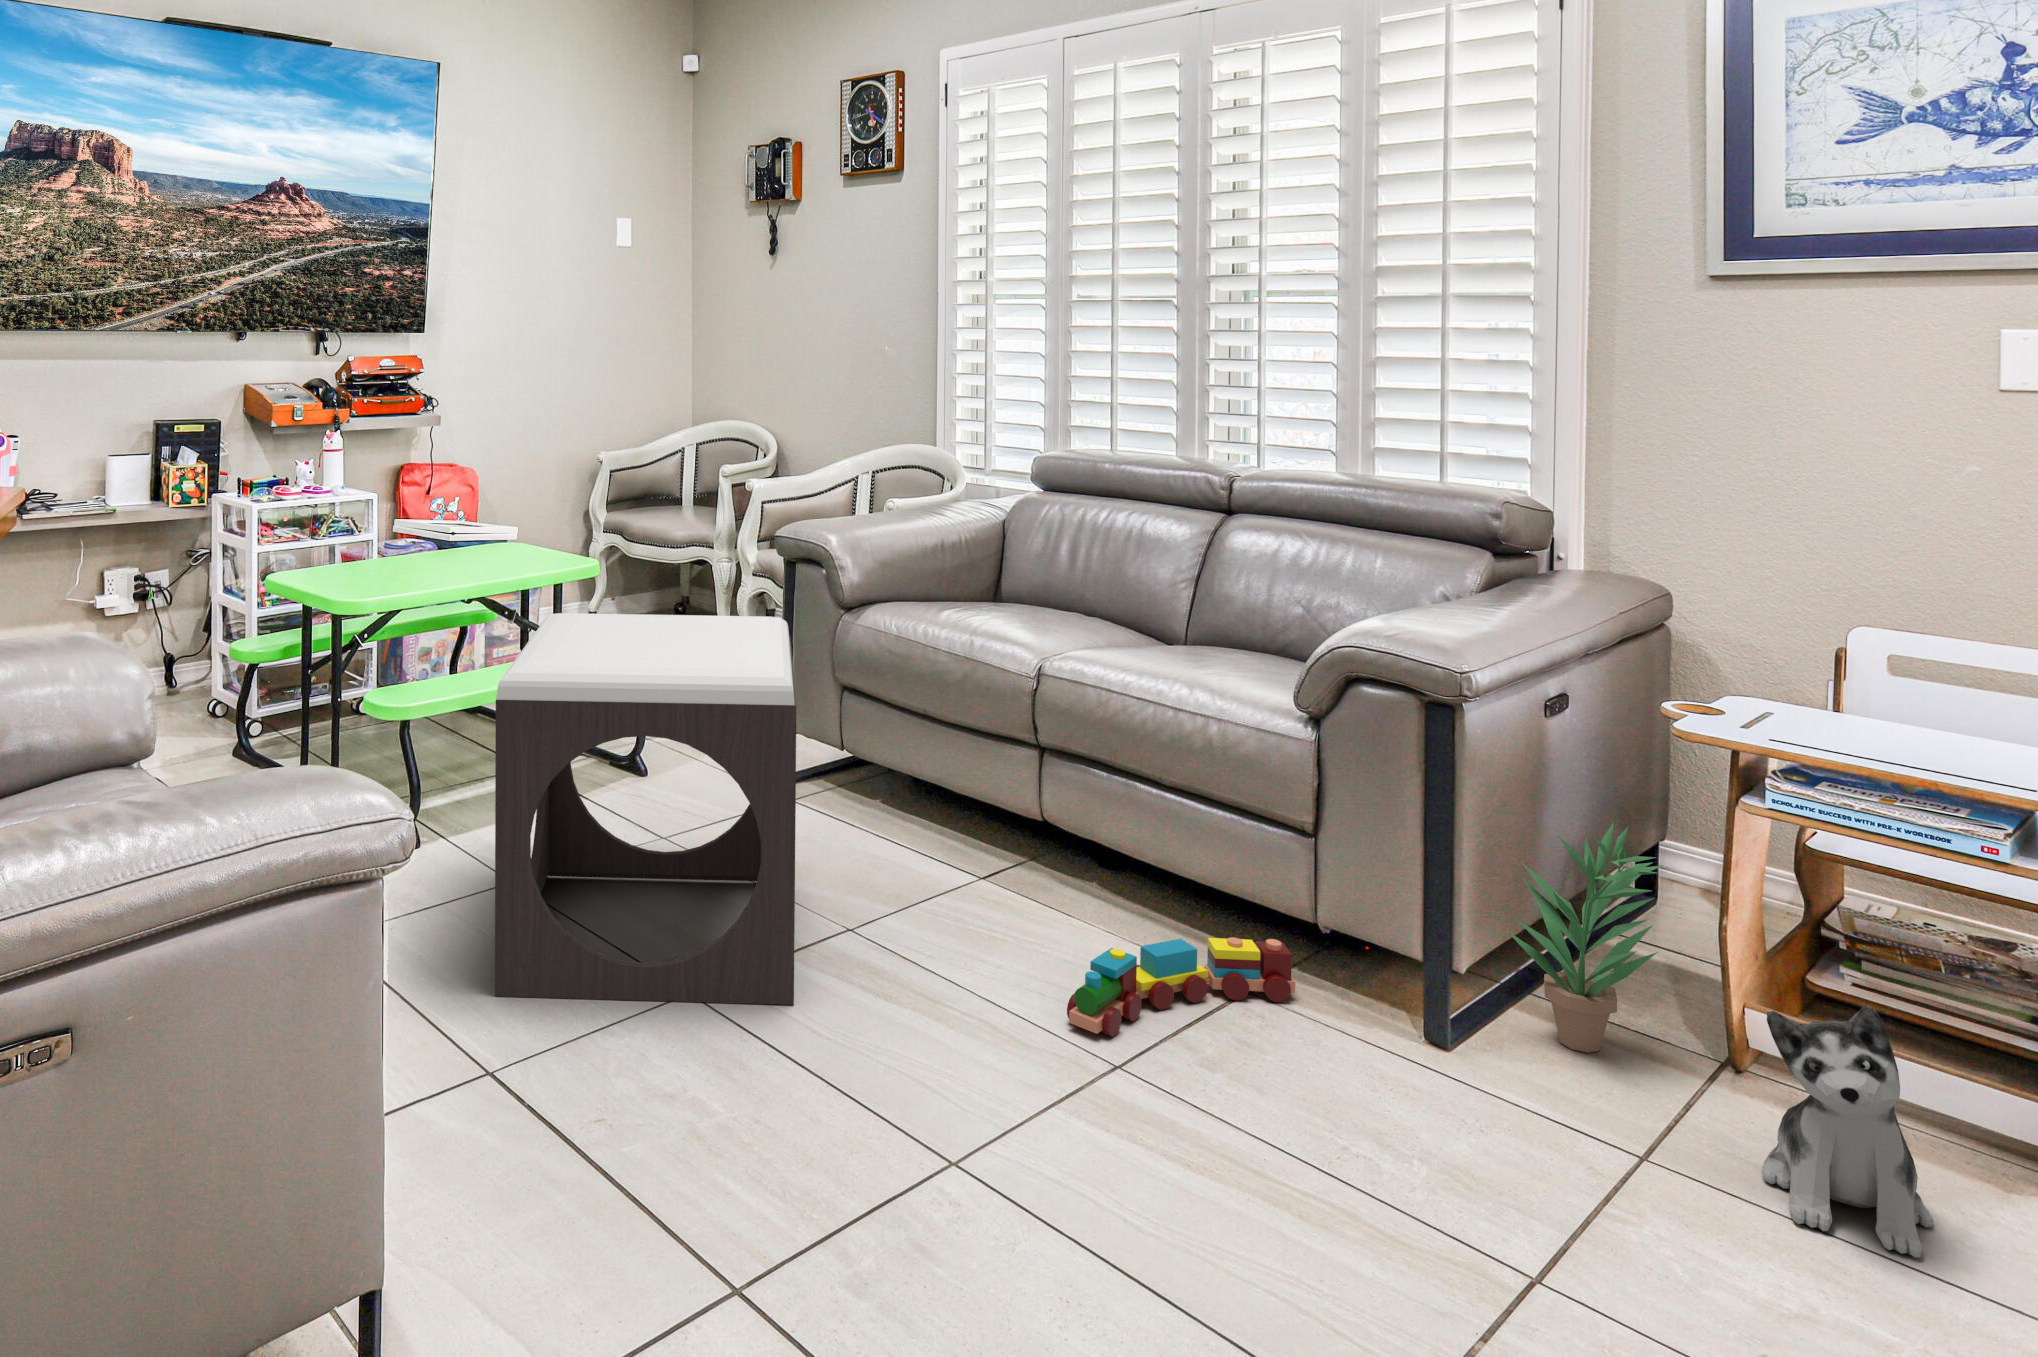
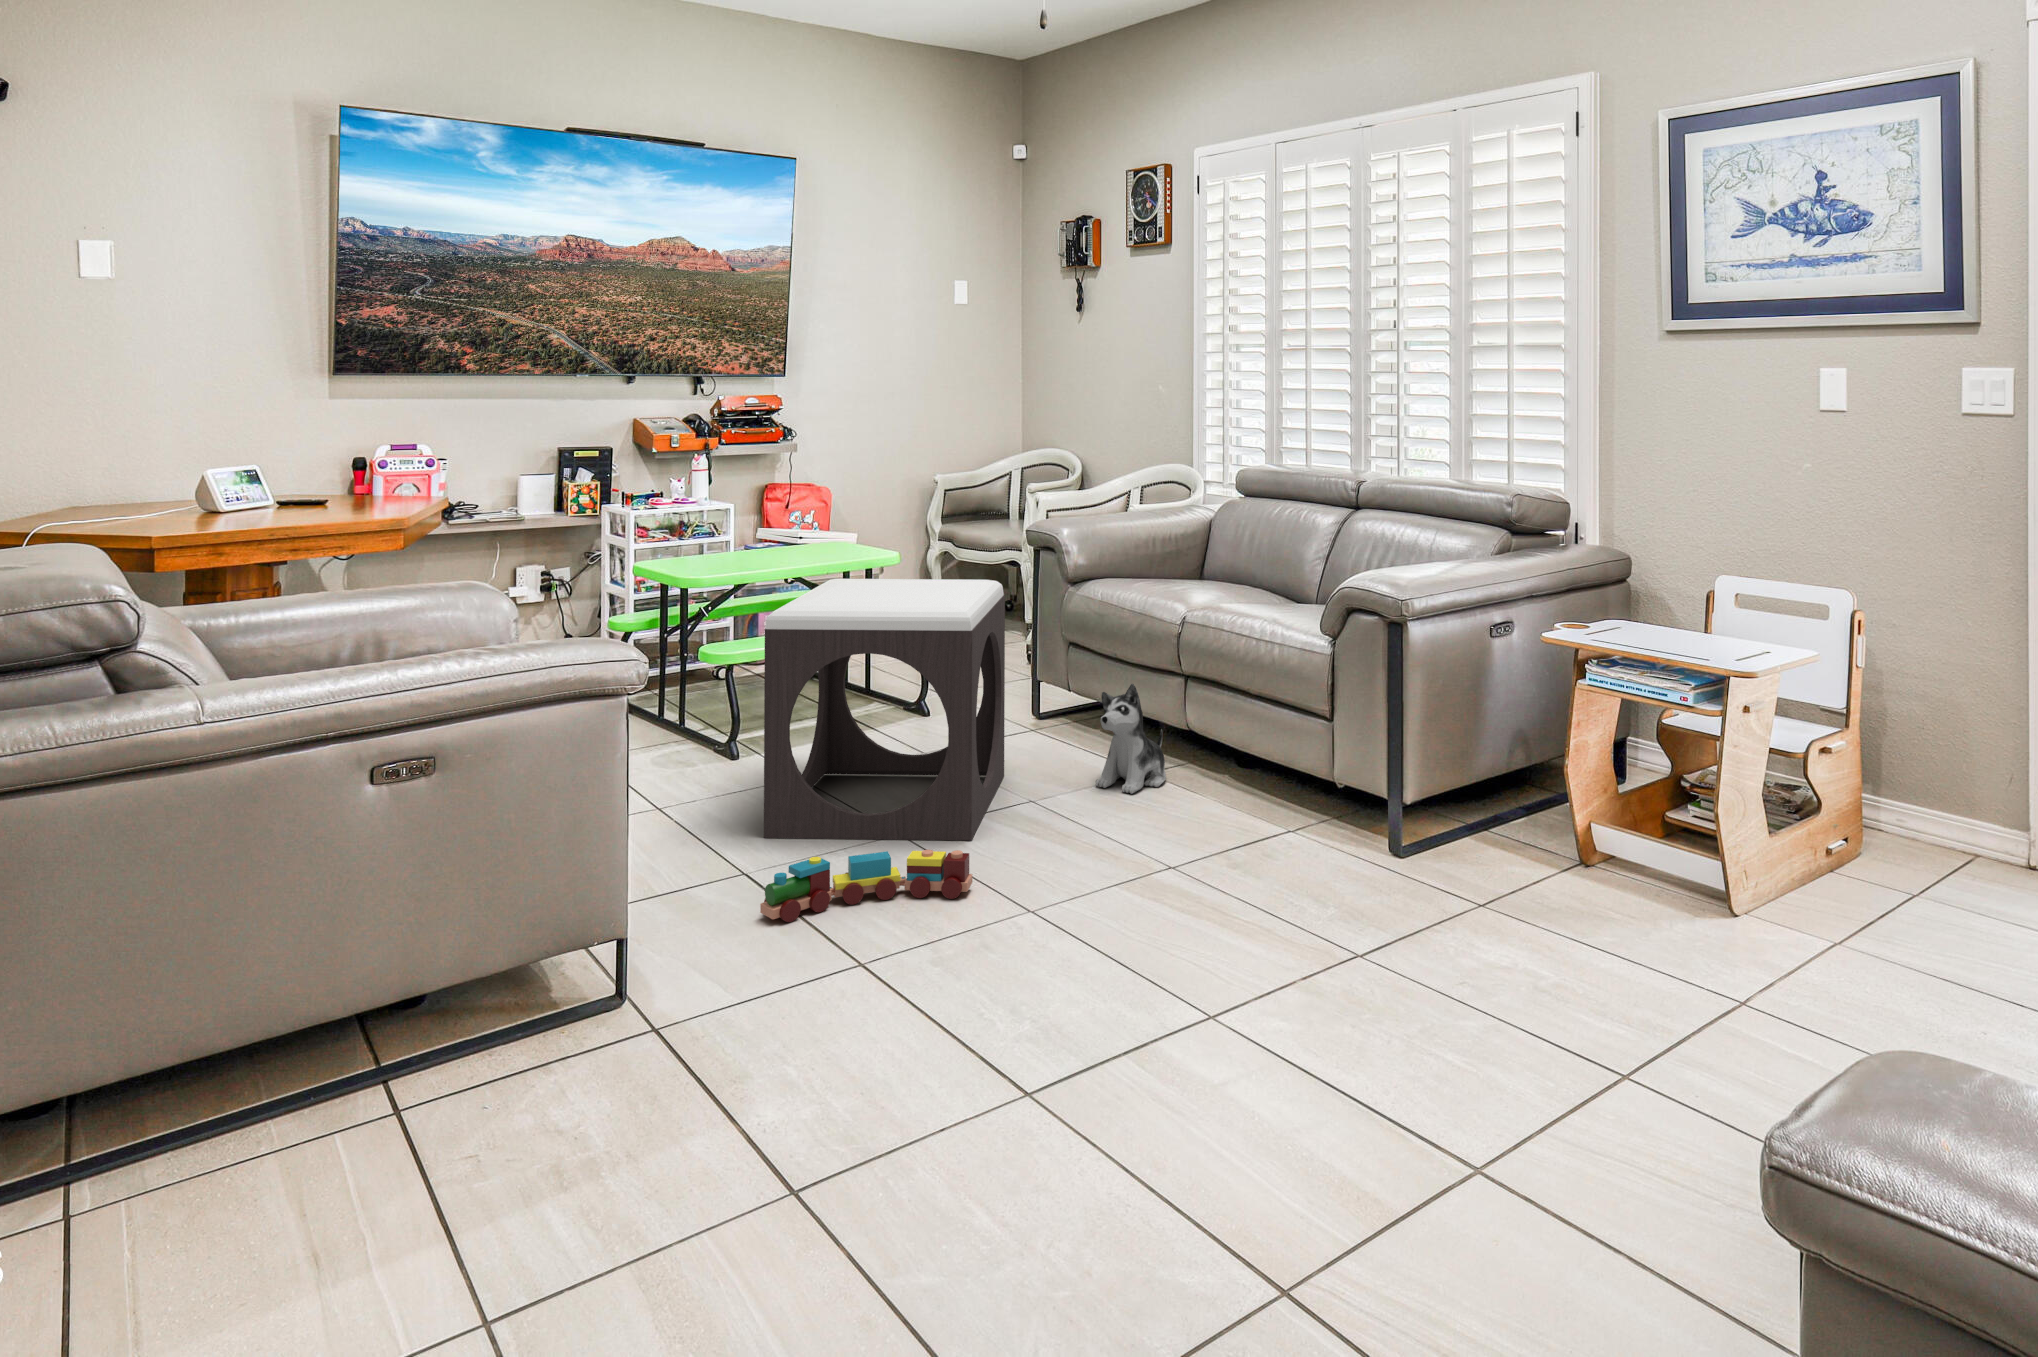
potted plant: present [1507,822,1662,1053] -> none [1451,702,1545,859]
toy train: present [1067,937,1295,1037] -> present [760,850,972,922]
plush toy: present [1762,1005,1933,1258] -> present [1095,684,1166,794]

